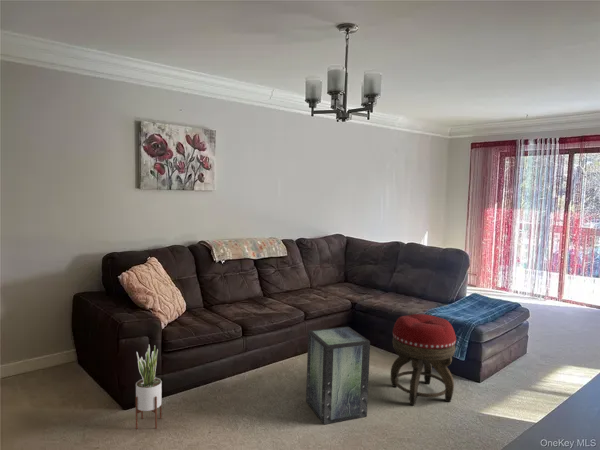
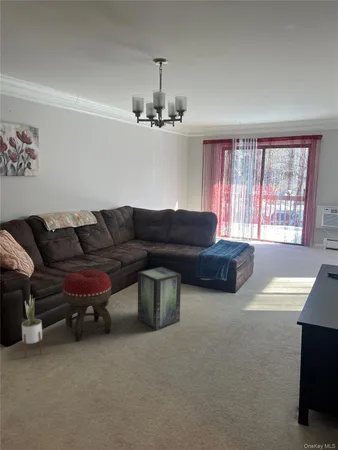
footstool: present [391,314,456,405] -> present [62,270,111,341]

